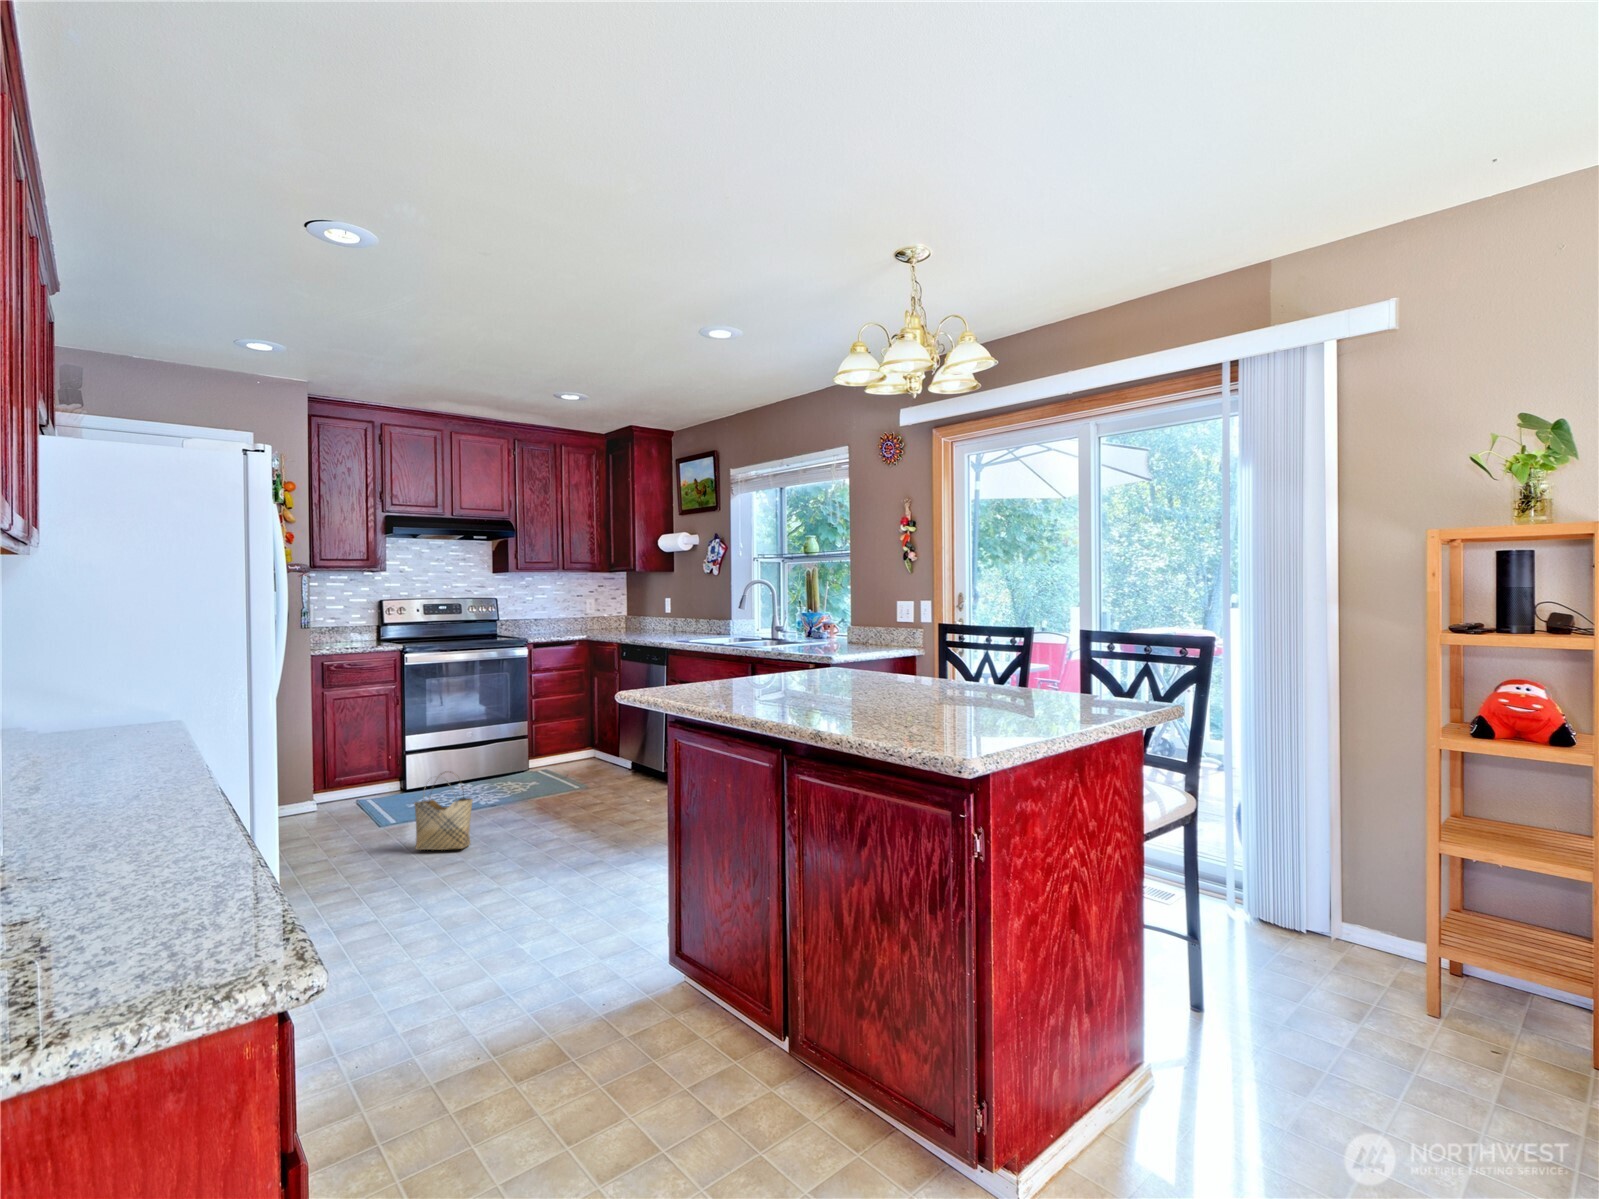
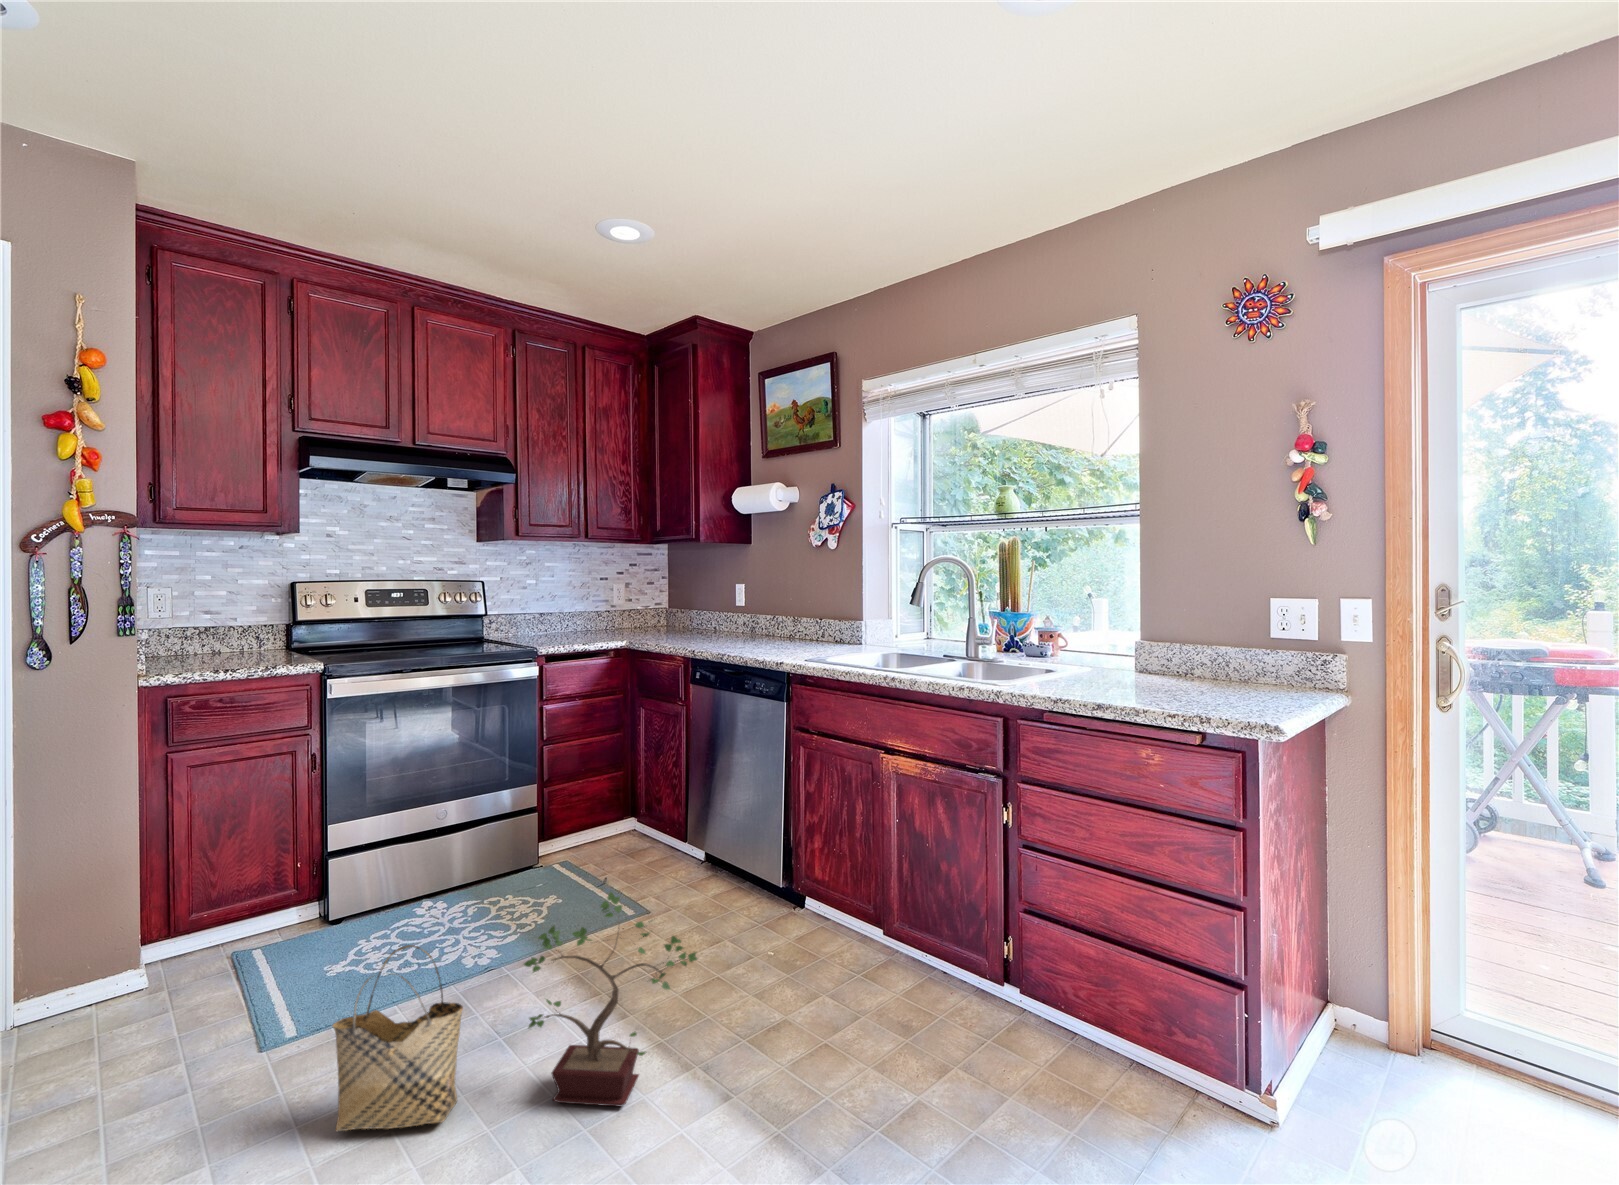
potted plant: none [500,747,581,847] -> present [524,892,697,1106]

